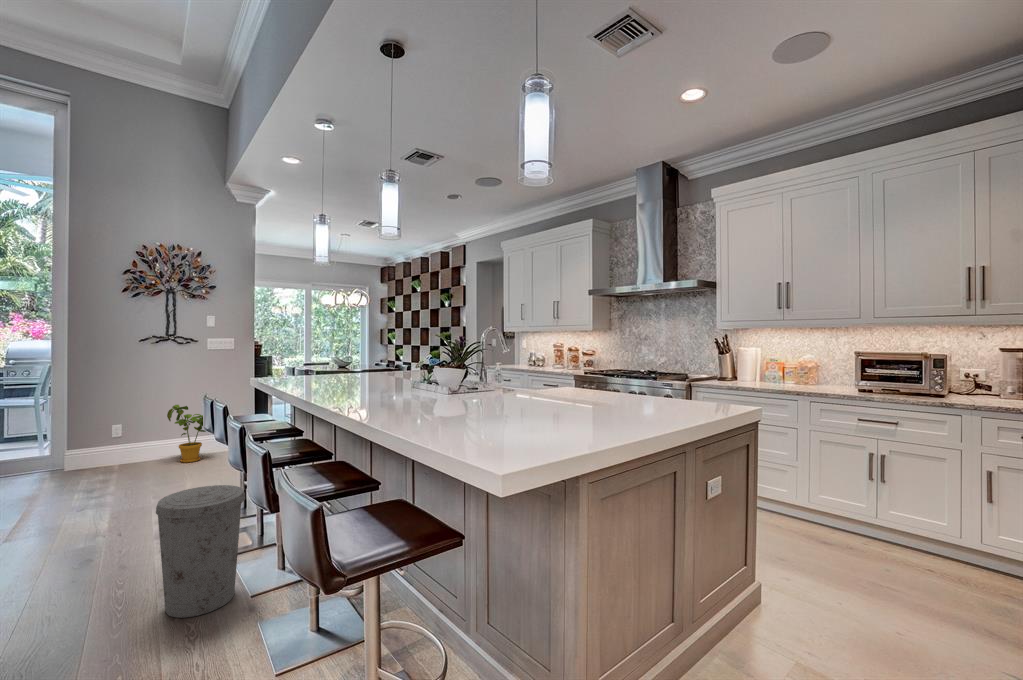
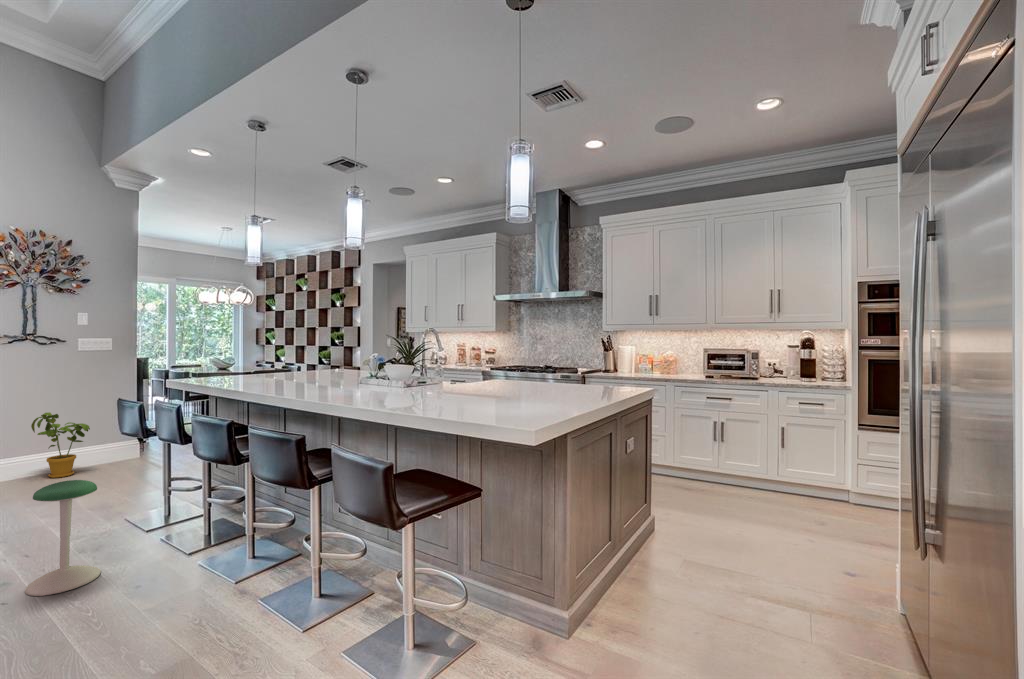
stool: none [80,477,150,589] -> present [25,480,101,596]
trash can: present [156,485,245,618] -> none [140,478,227,603]

